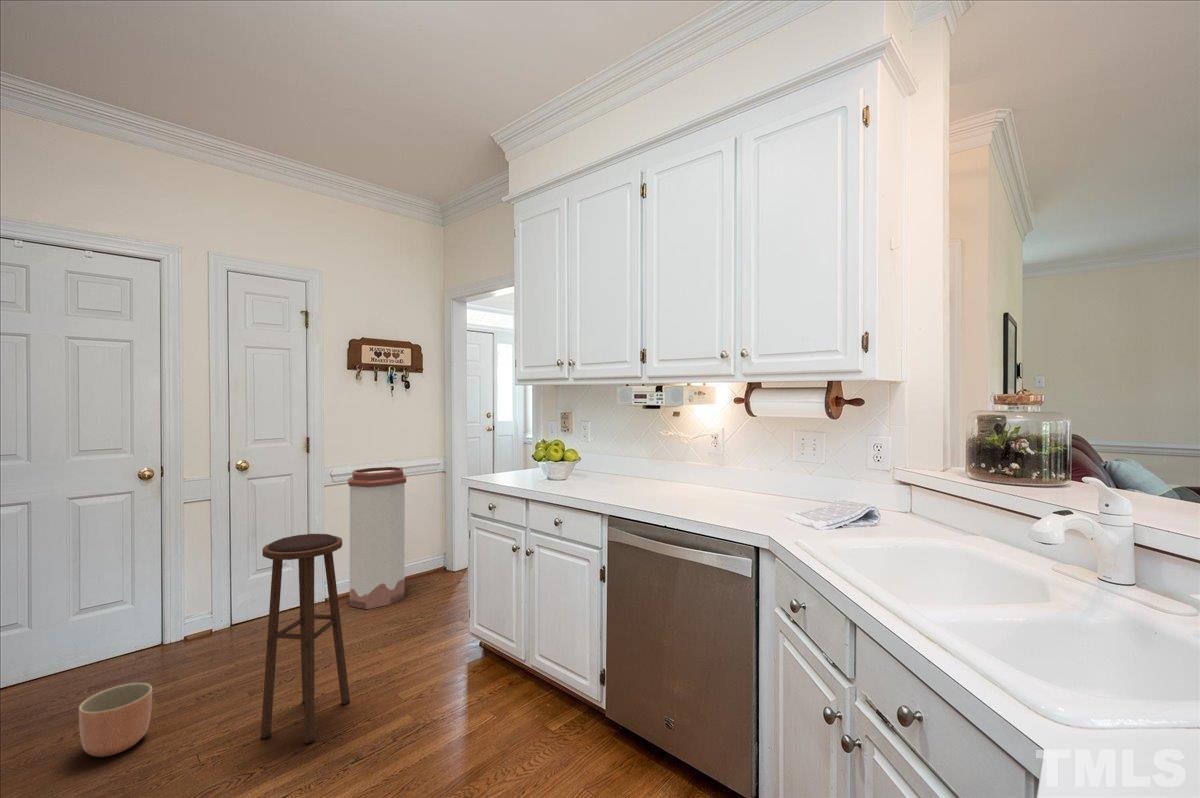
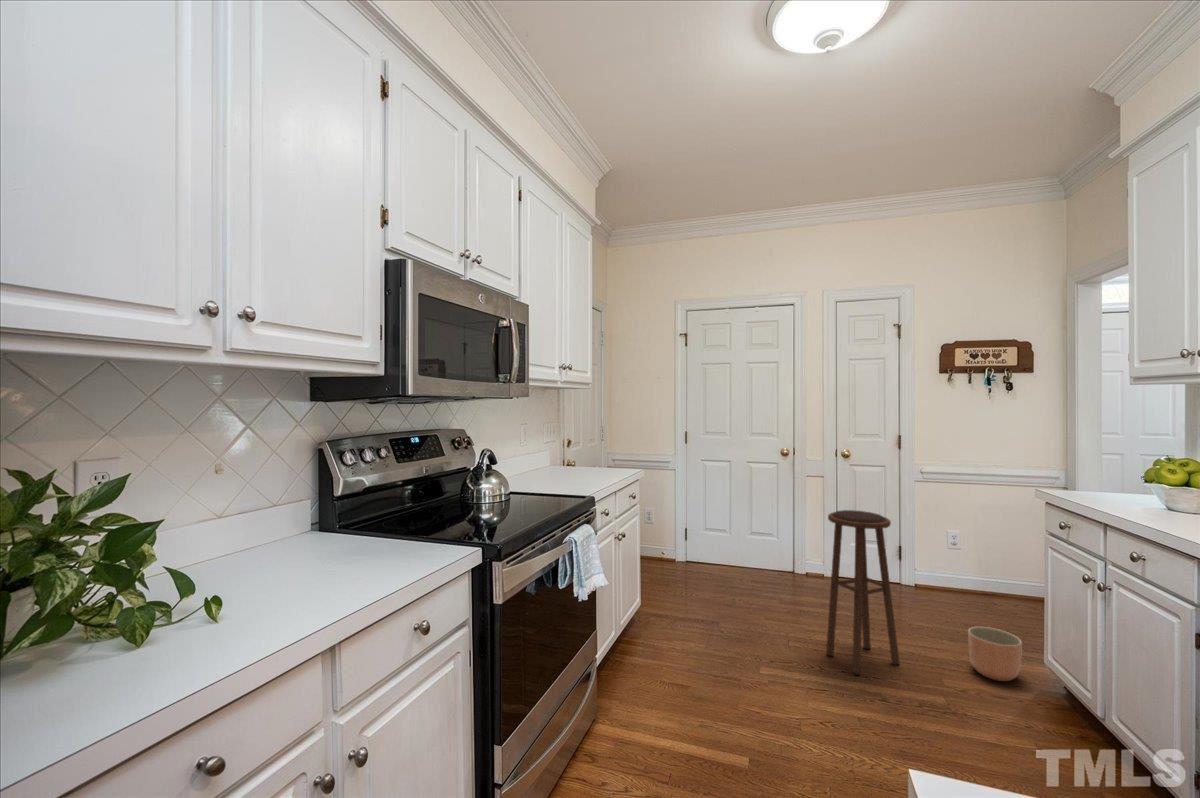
trash can: present [348,467,406,609] -> none [935,470,1004,611]
planter: present [79,683,152,757] -> present [968,627,1022,681]

